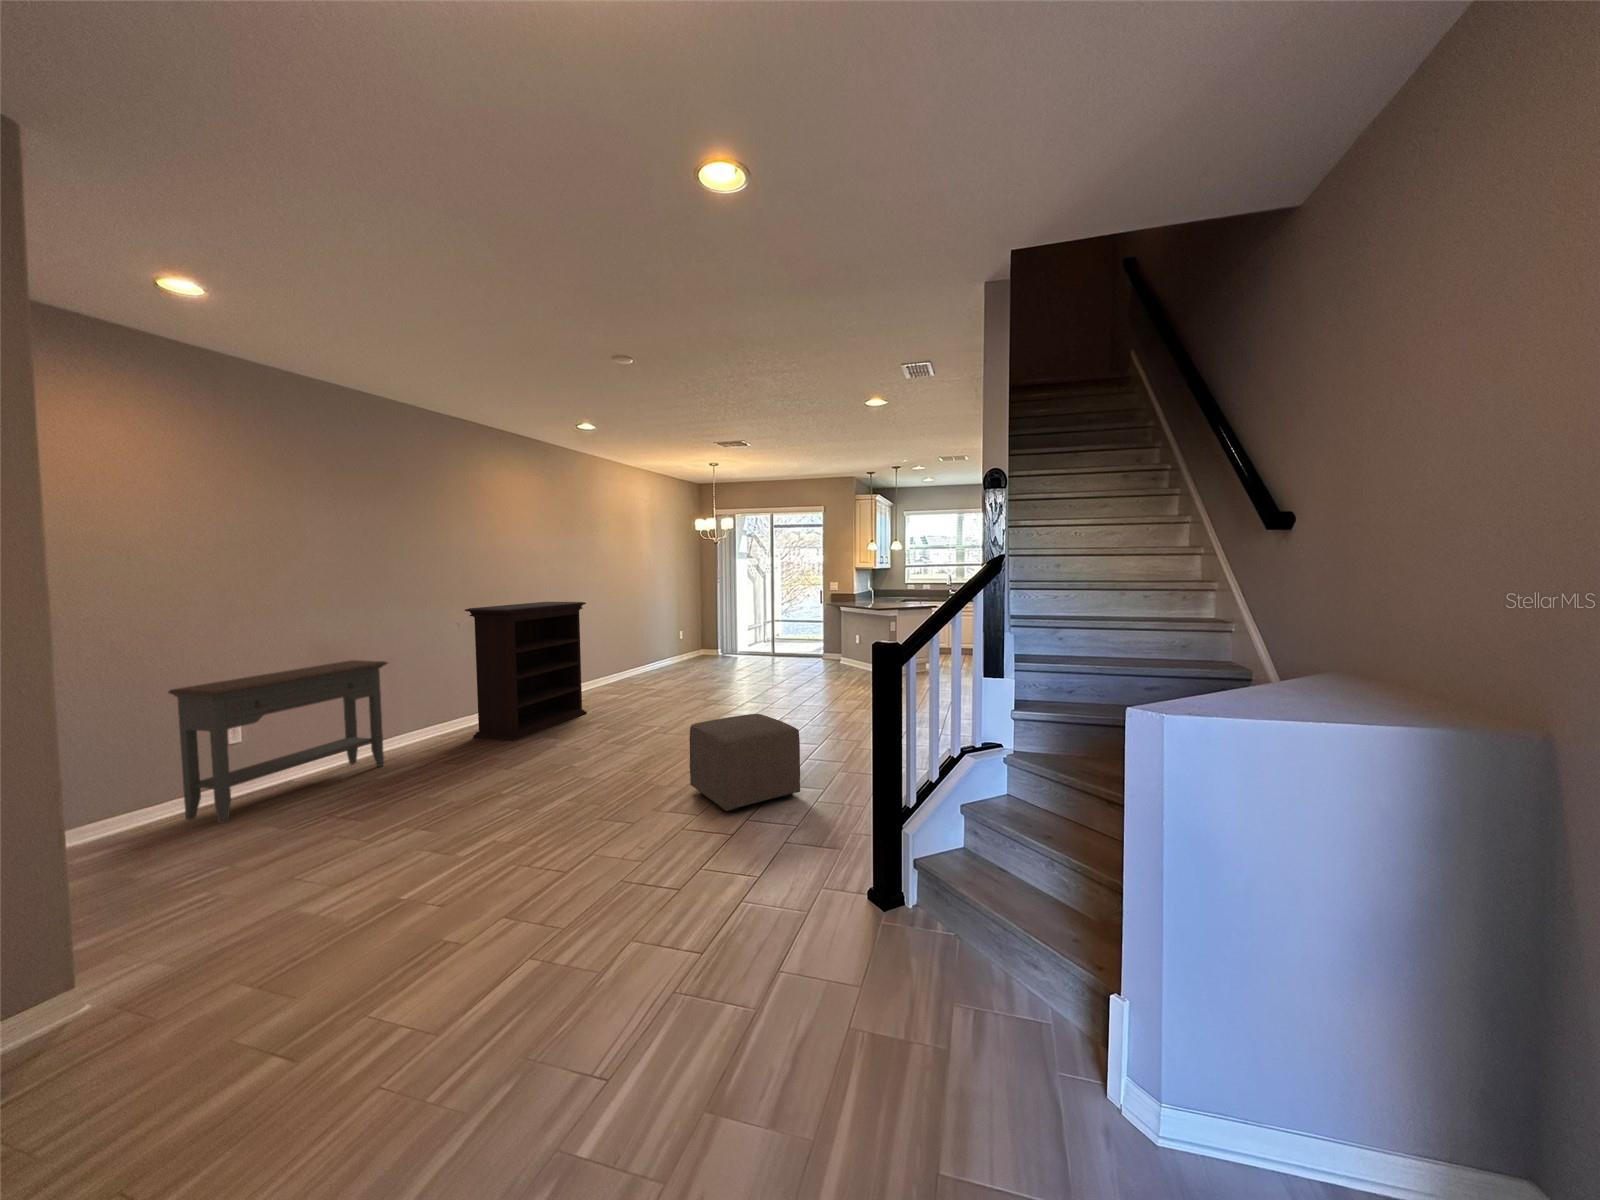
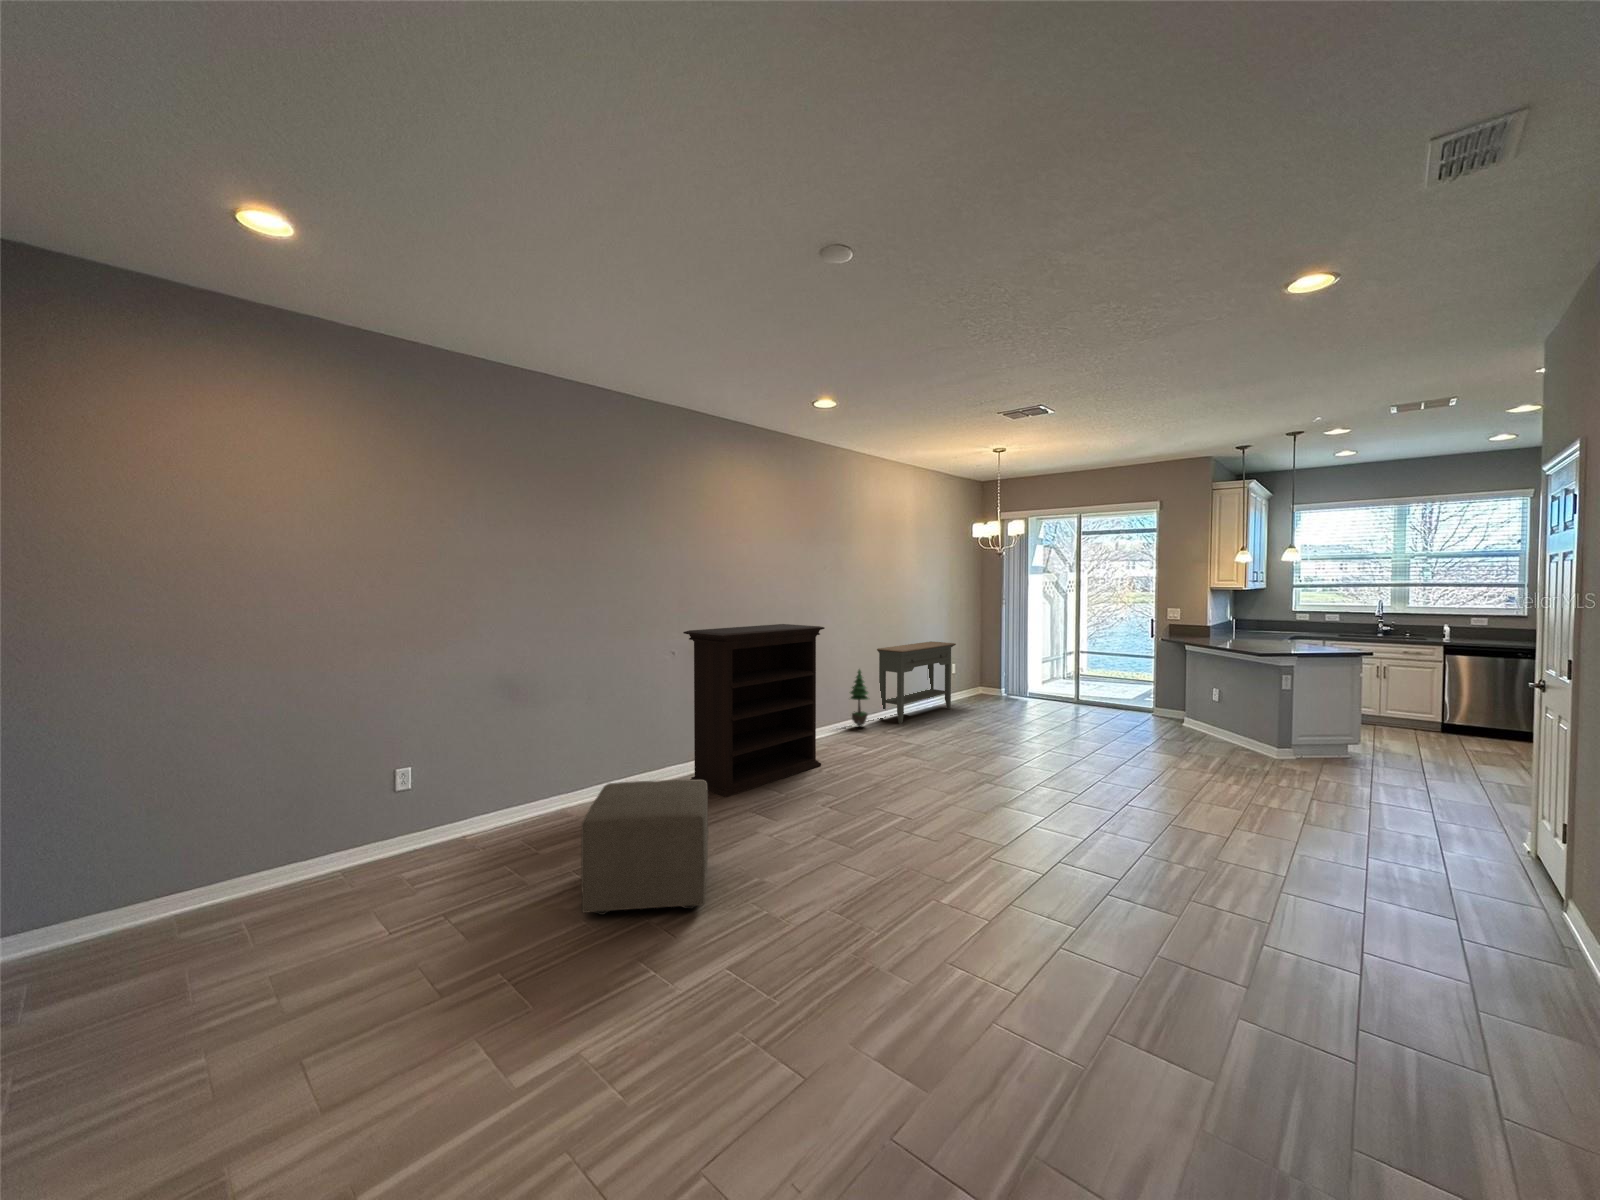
potted tree: none [599,638,617,687] -> present [850,670,868,727]
console table: present [168,660,388,824] -> present [877,641,956,724]
ottoman: present [690,714,800,812] -> present [581,780,708,915]

